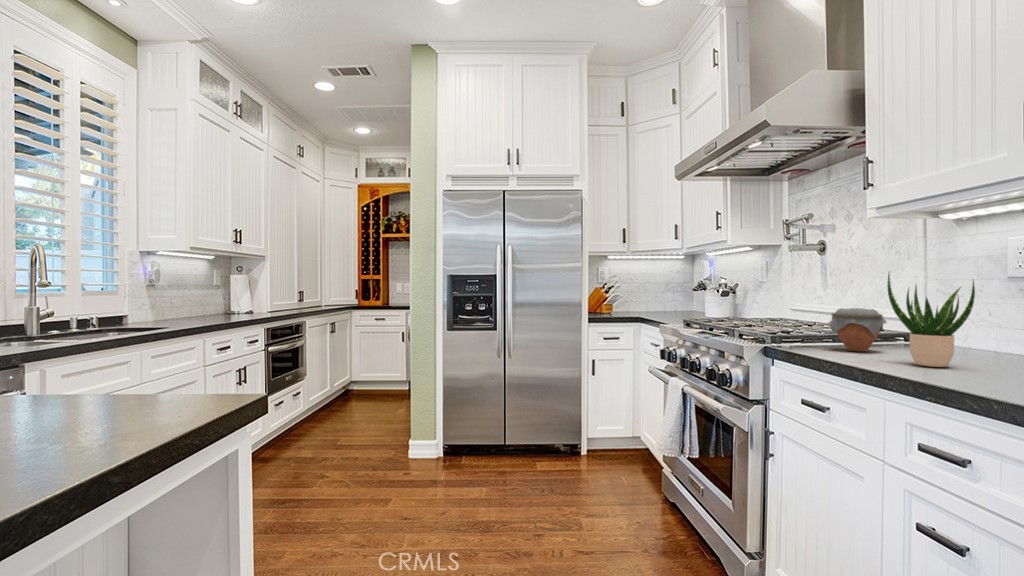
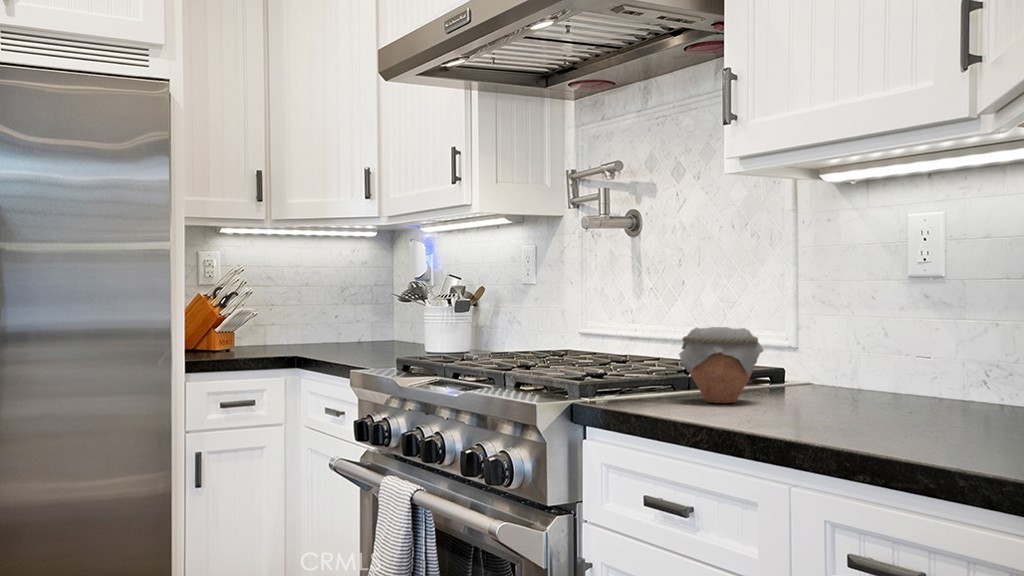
potted plant: present [887,272,975,367] -> none [780,260,901,422]

